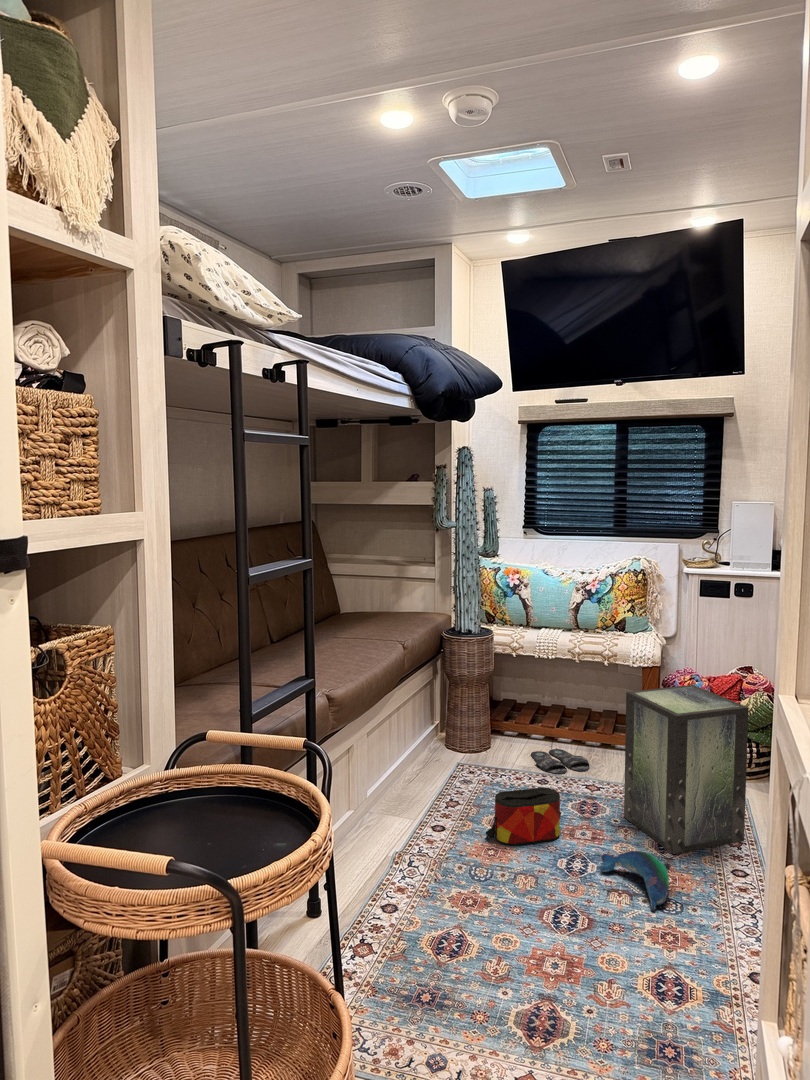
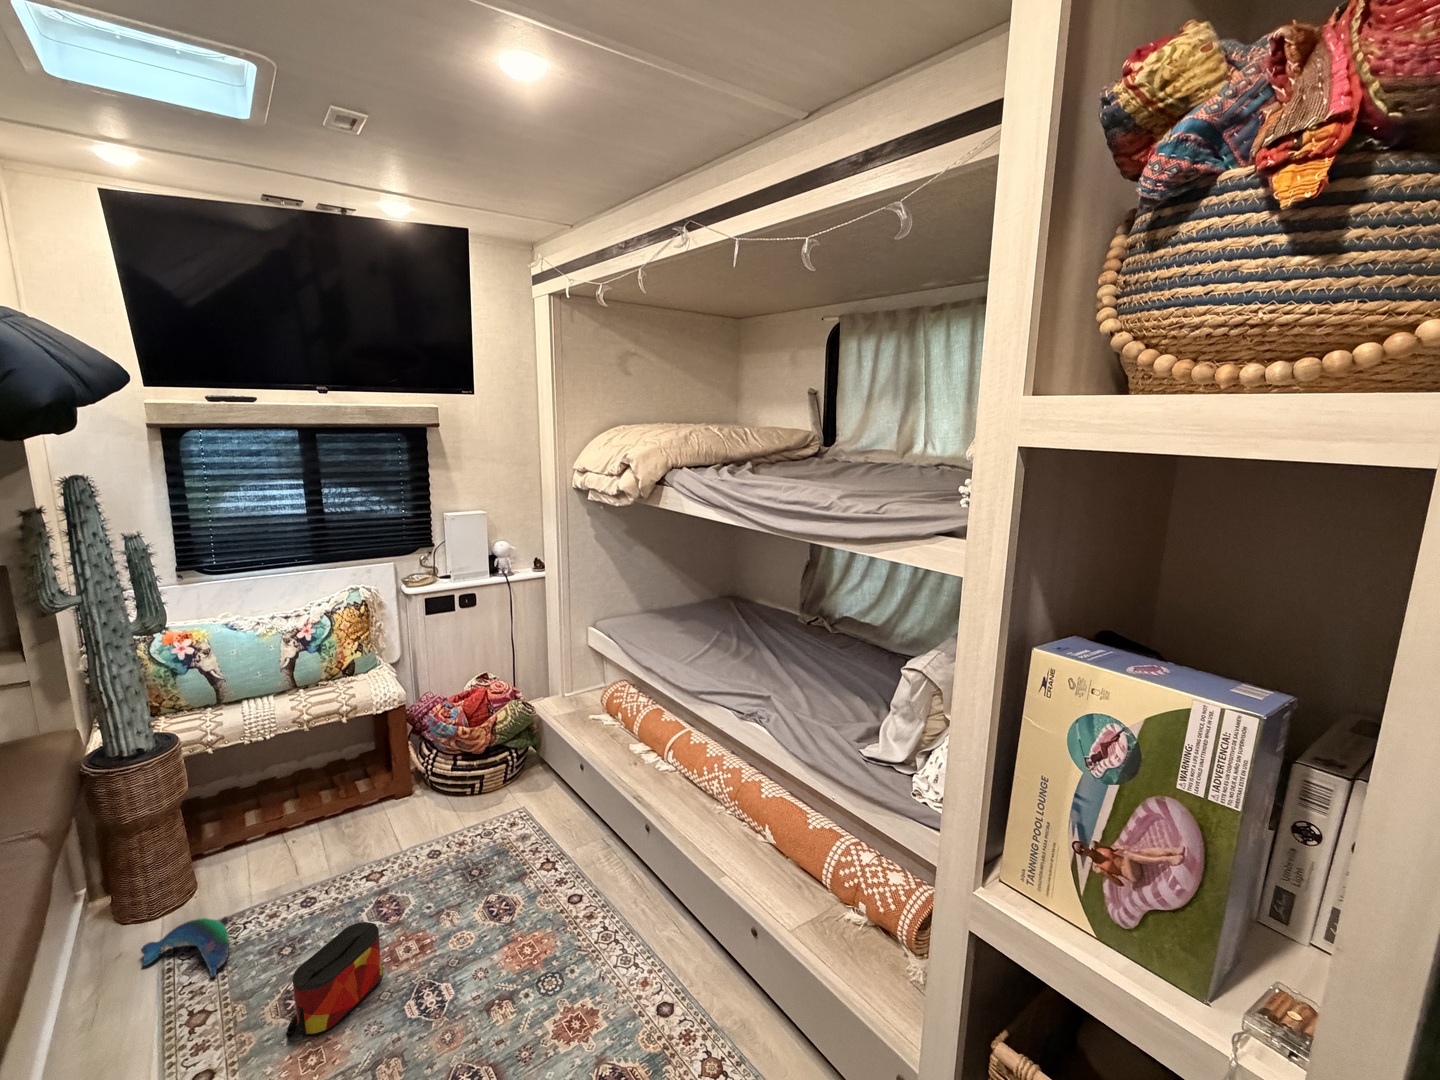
storage box: present [624,685,749,854] -> none [425,728,555,915]
slippers: present [531,749,589,774] -> none [264,838,352,883]
plush toy: present [600,851,670,910] -> present [141,917,229,977]

